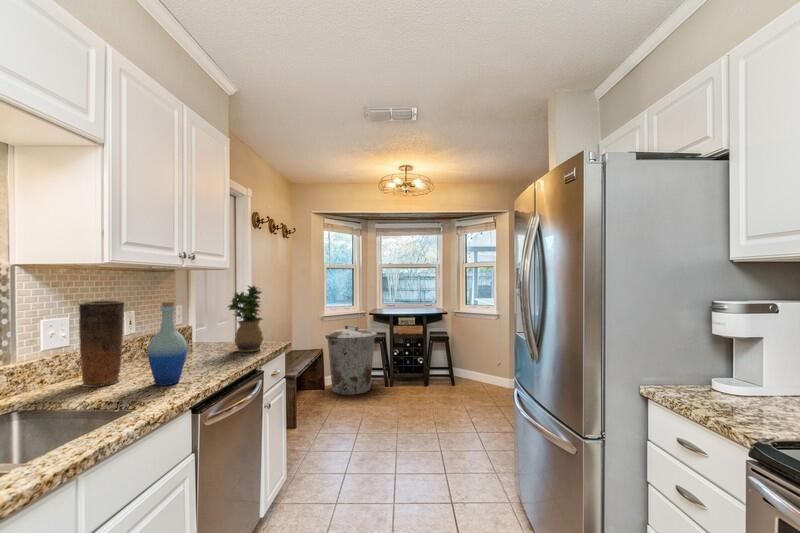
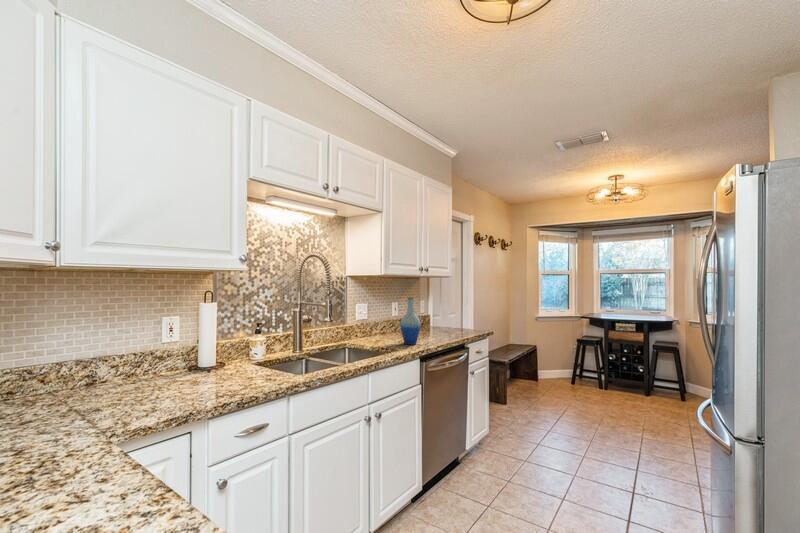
potted plant: present [228,286,263,352] -> none [449,288,472,334]
vase: present [79,300,124,387] -> none [371,295,391,341]
trash can: present [325,325,377,395] -> none [540,326,590,389]

